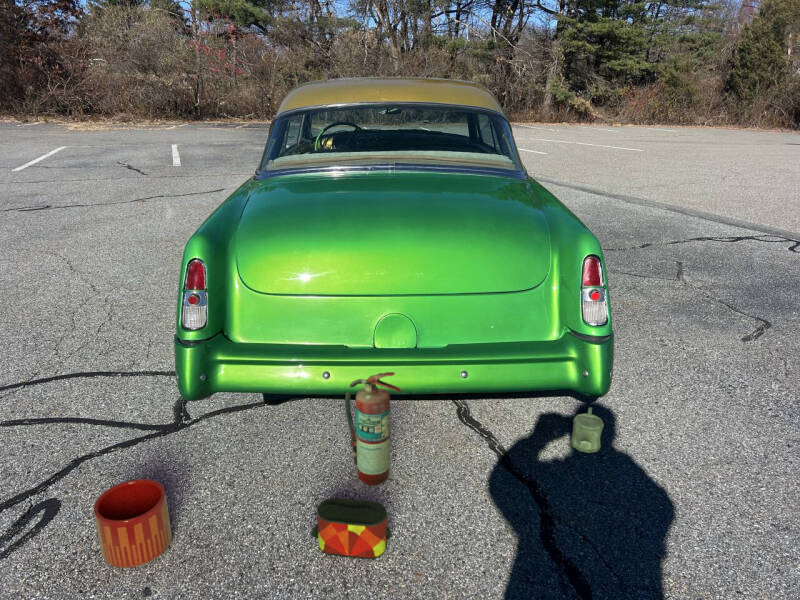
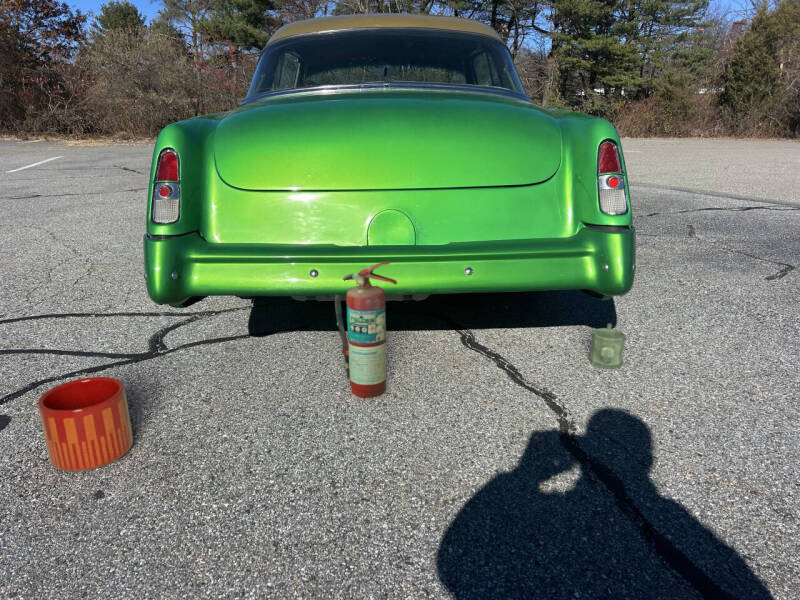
bag: present [310,498,392,559] -> none [294,395,389,461]

